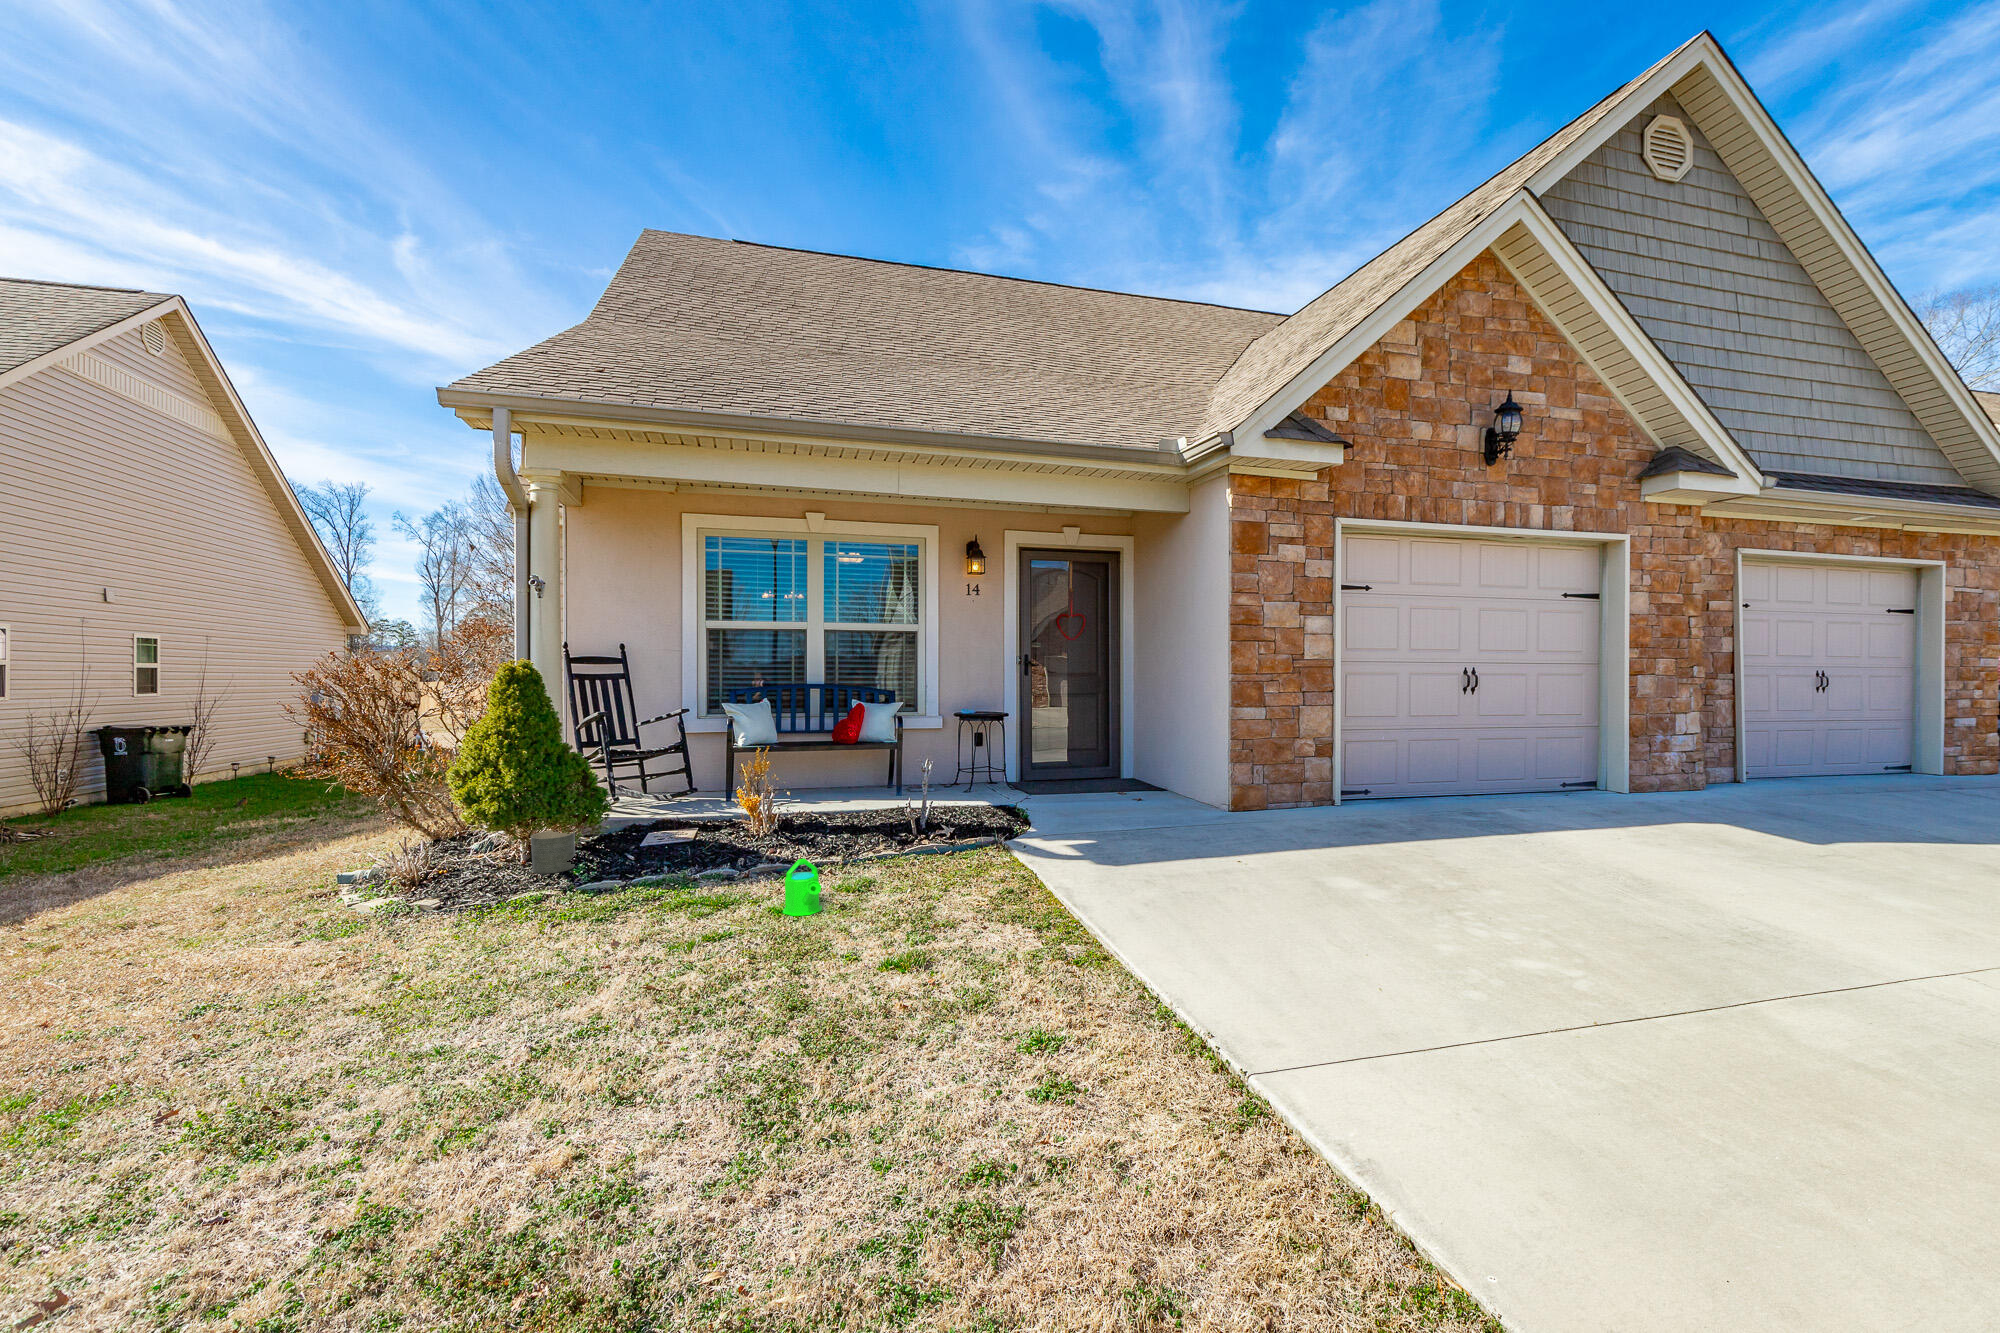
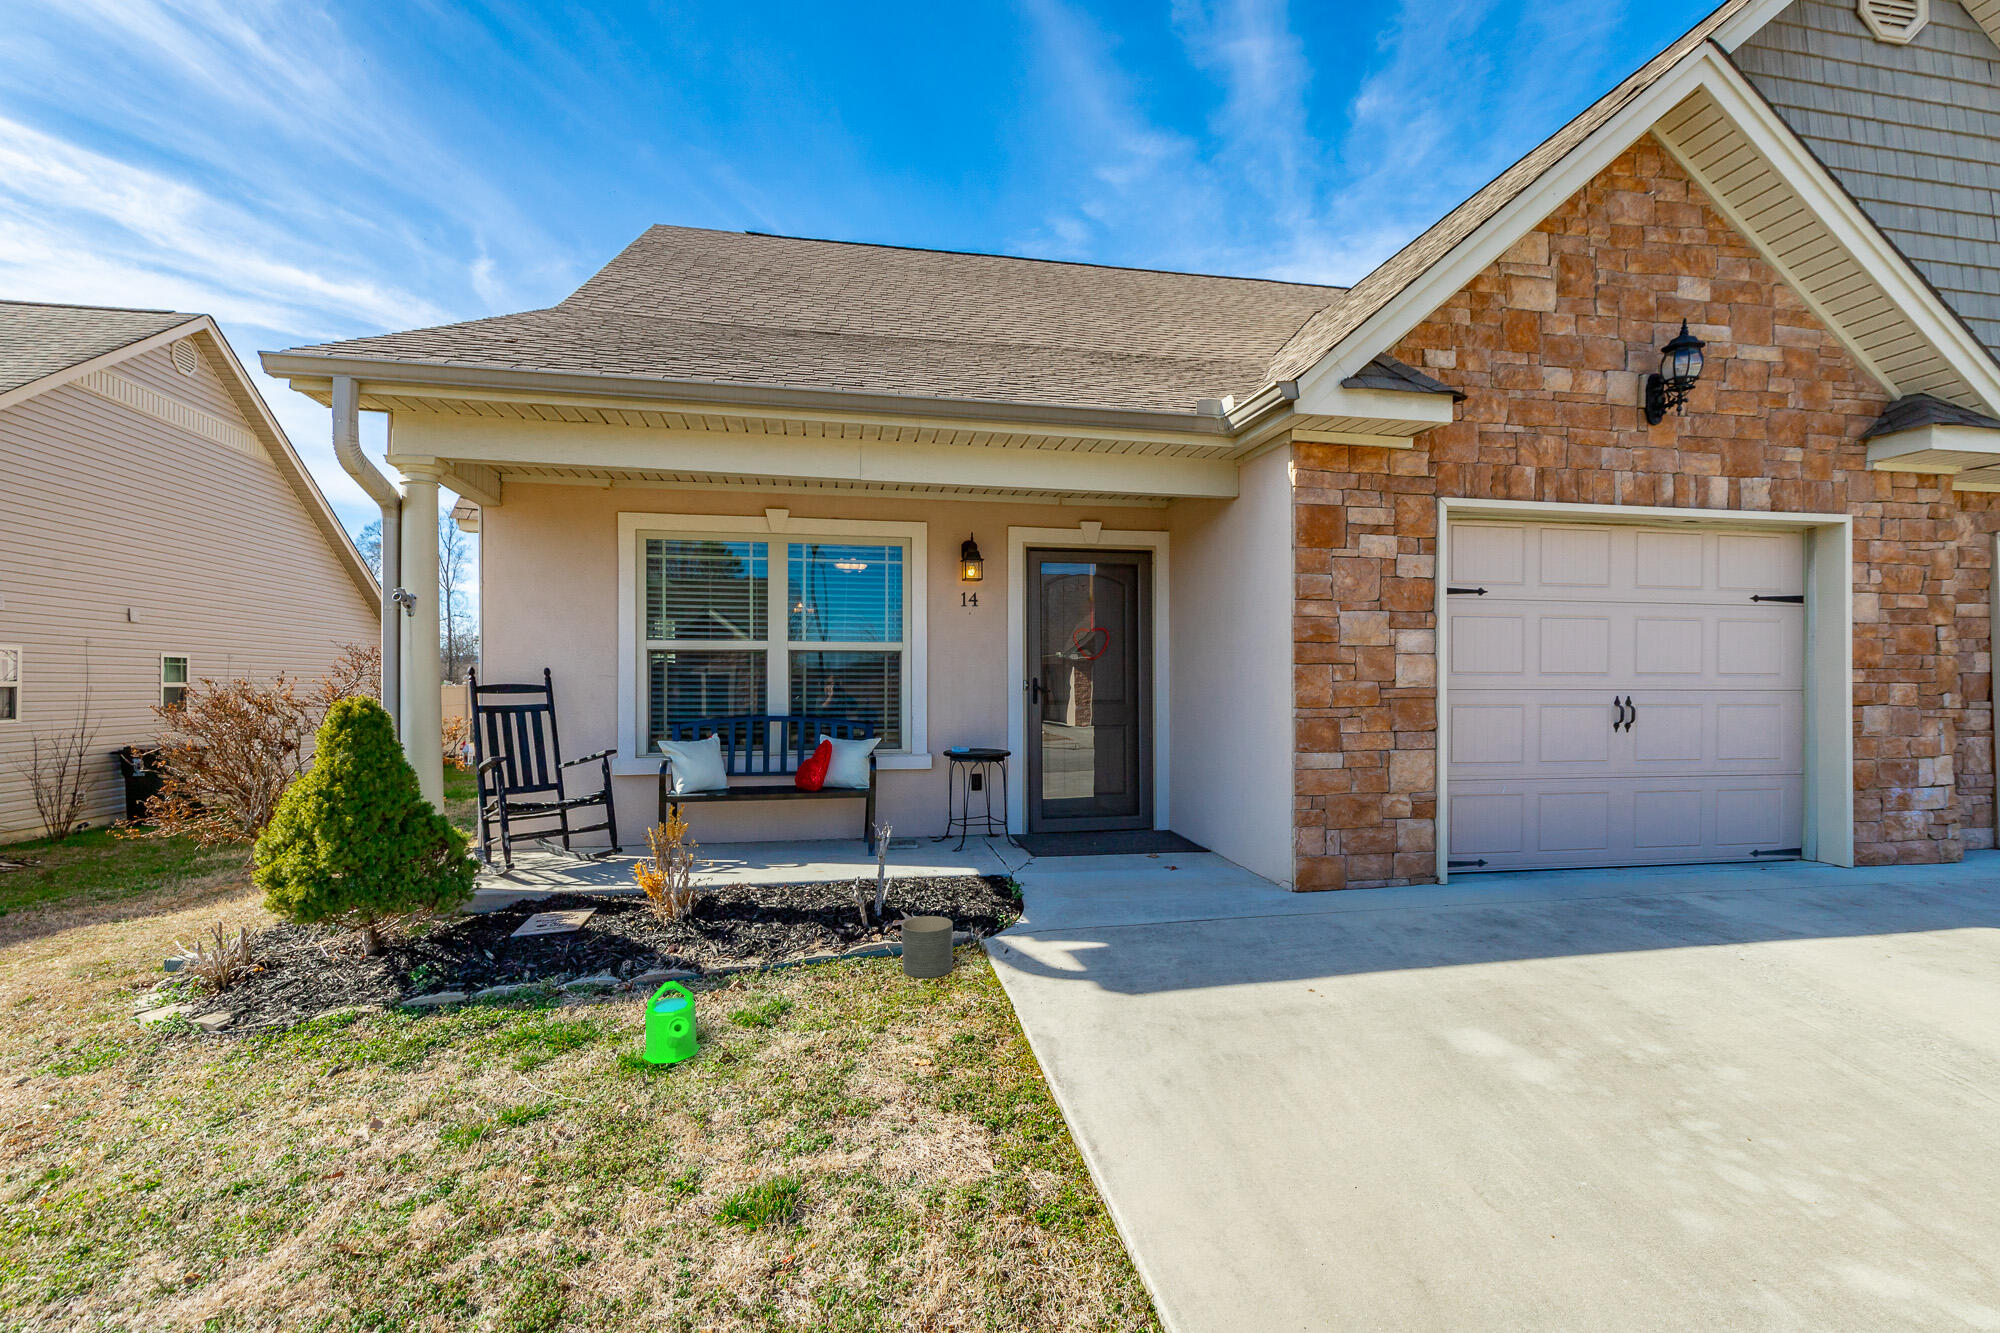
planter: present [531,831,575,874] -> present [902,916,953,978]

